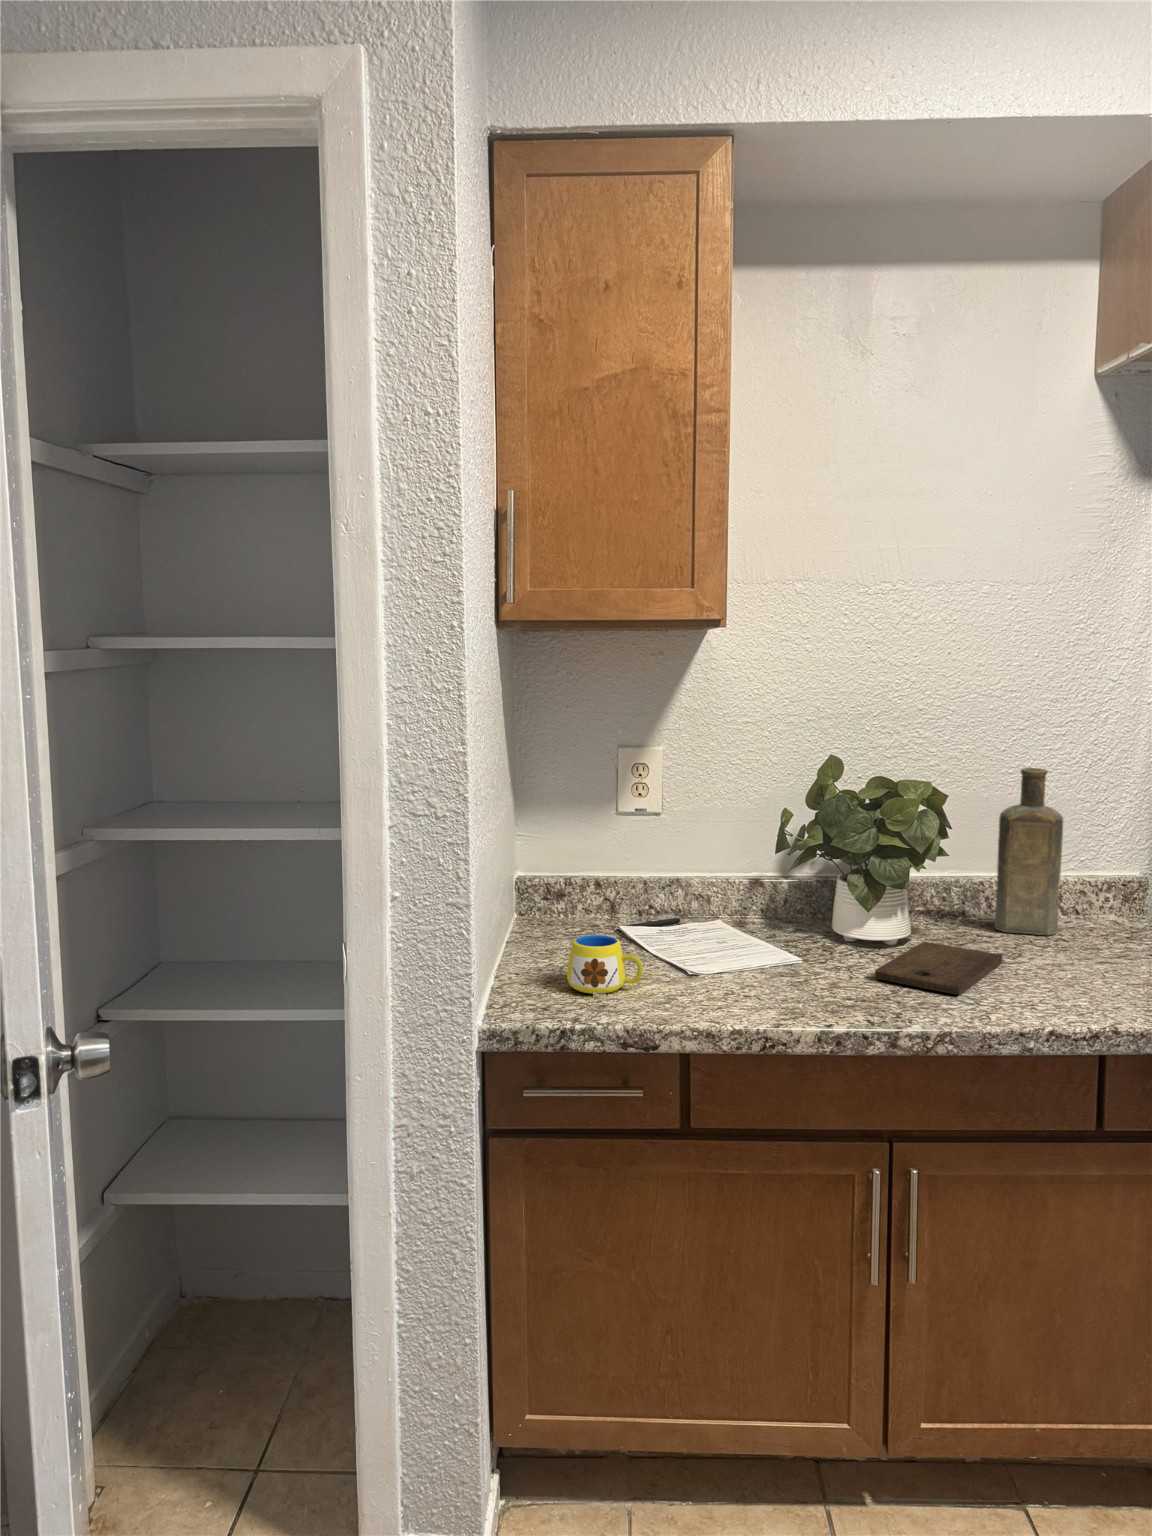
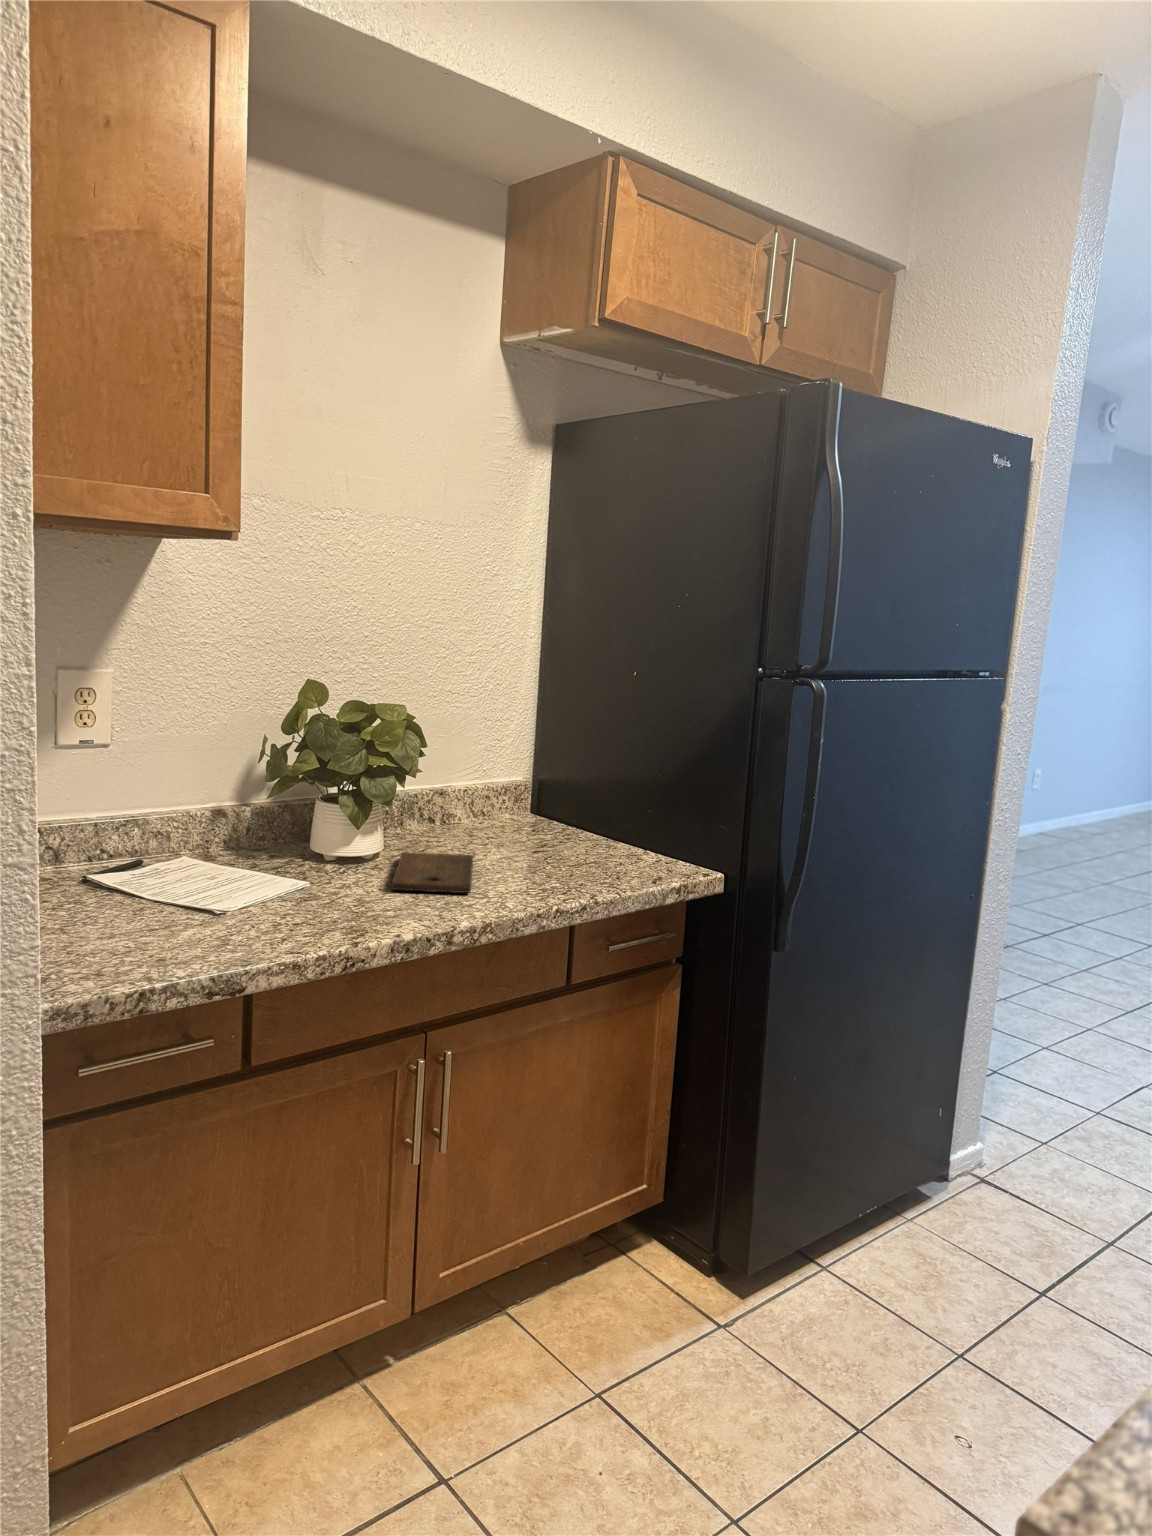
bottle: present [995,768,1063,935] -> none [423,689,492,837]
mug: present [567,935,643,999] -> none [98,883,190,951]

